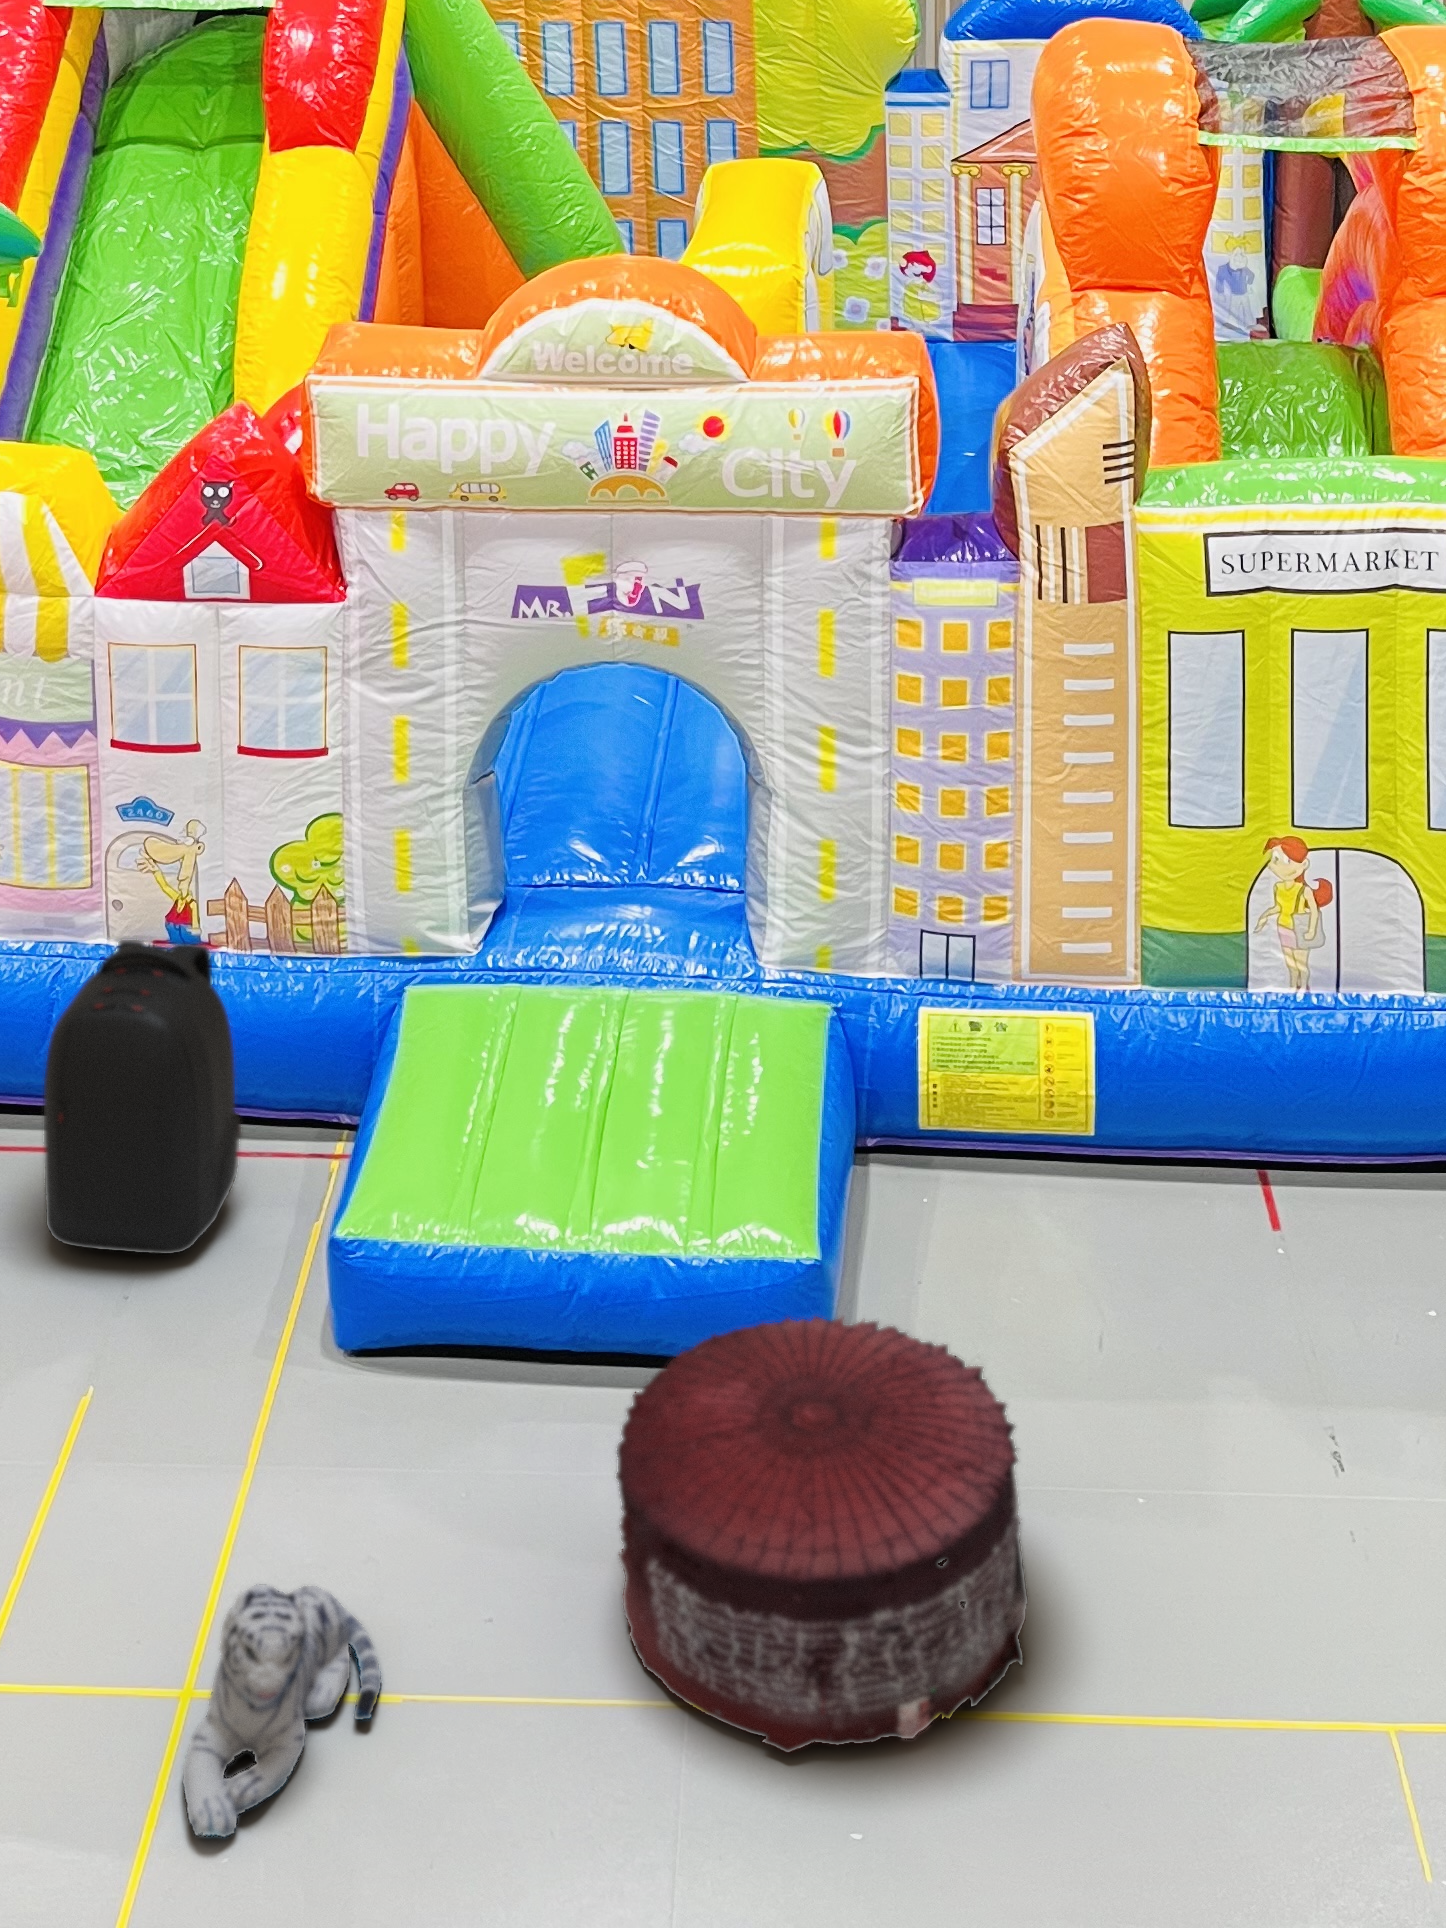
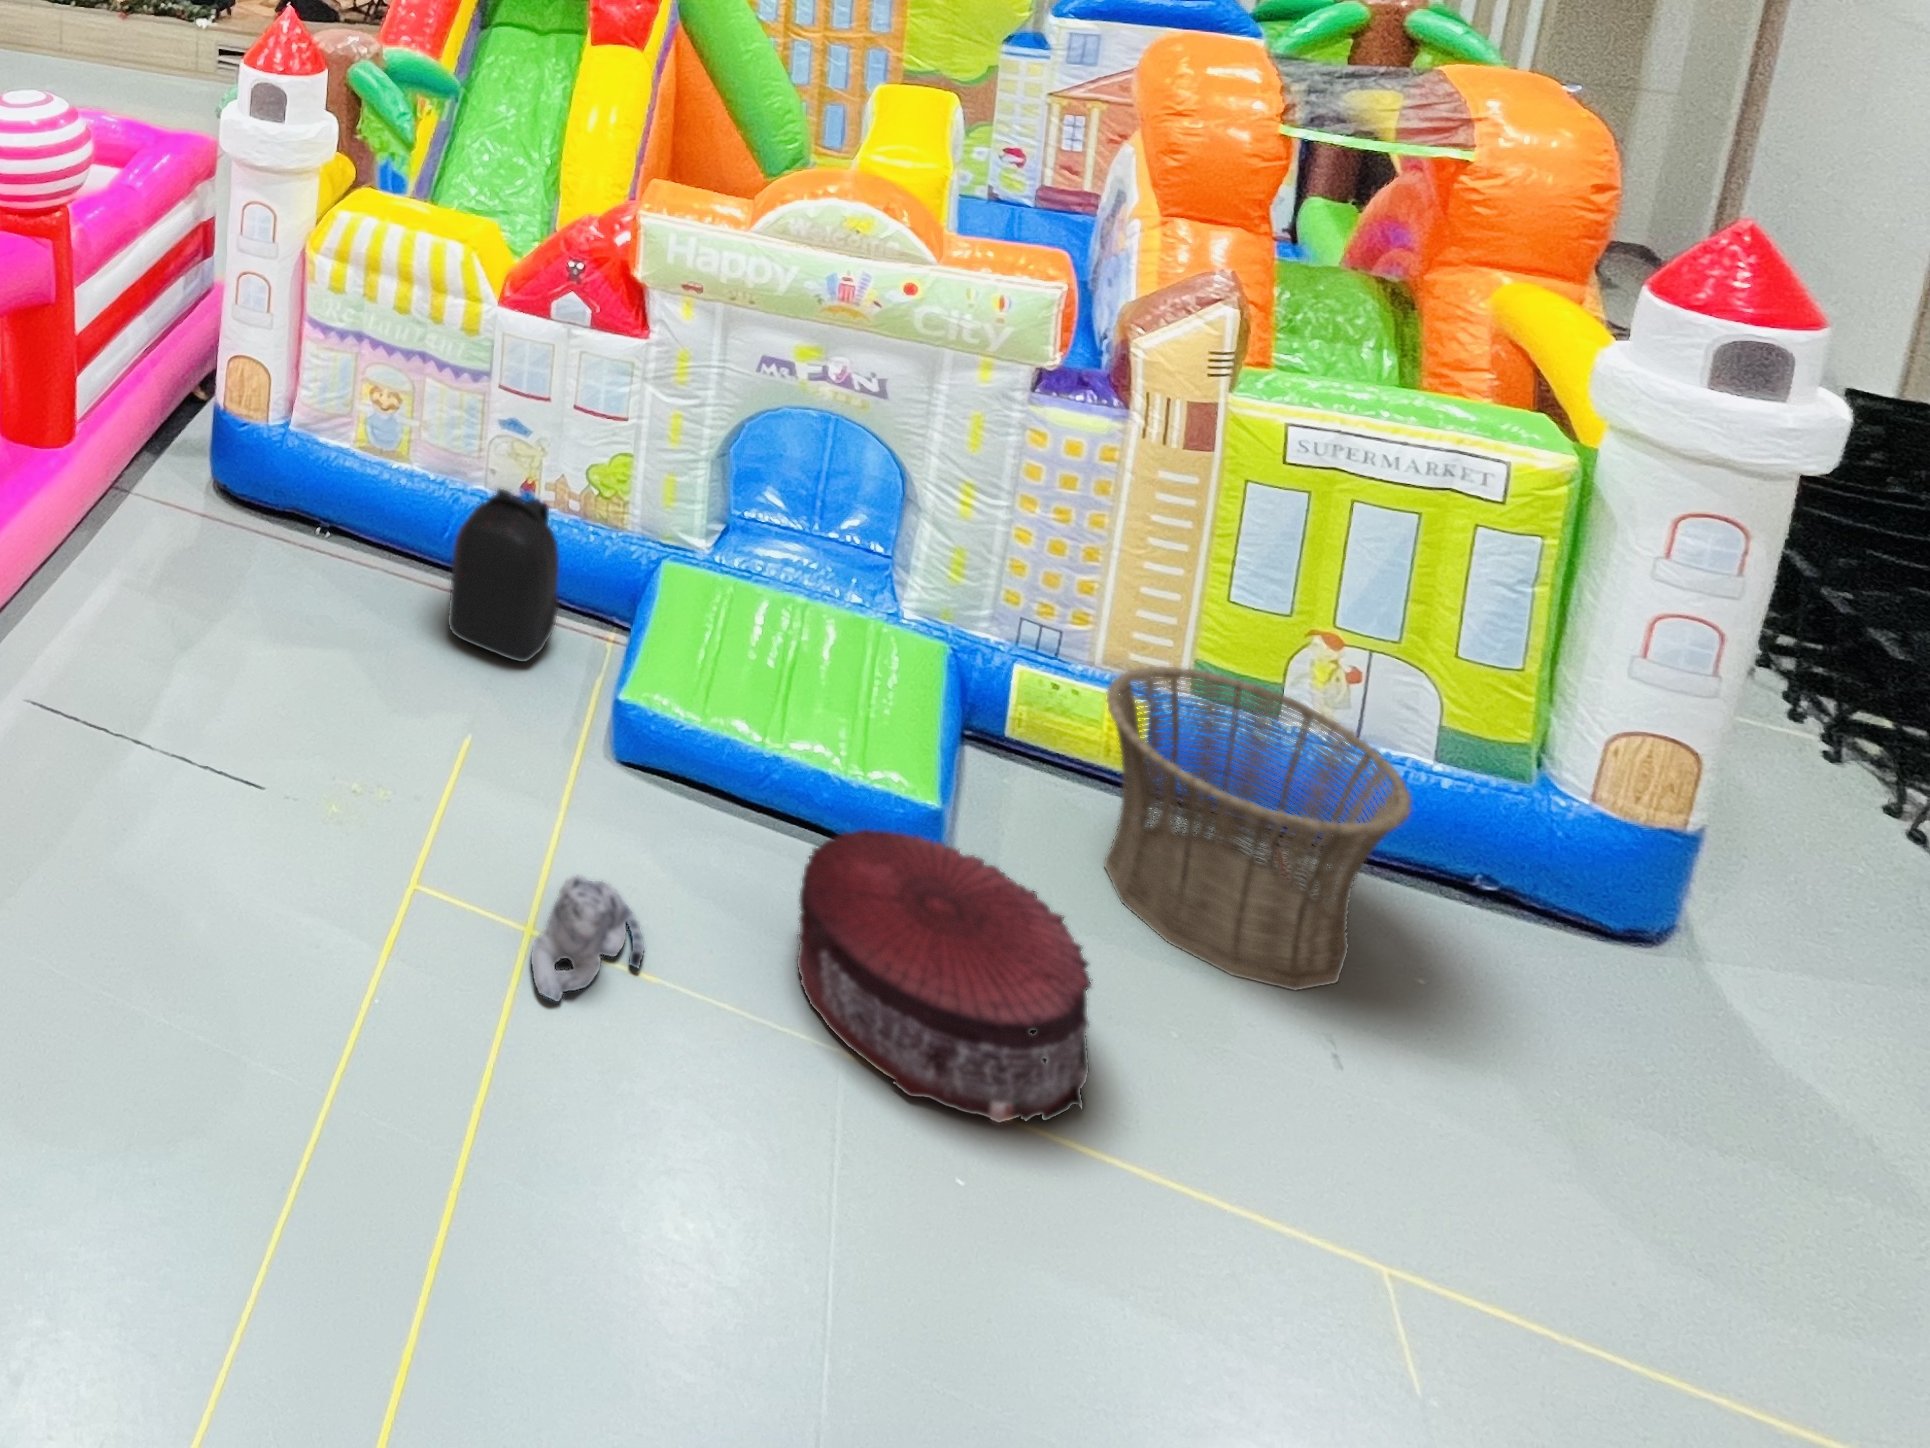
basket: none [1026,933,1383,1386] -> present [1104,666,1412,991]

